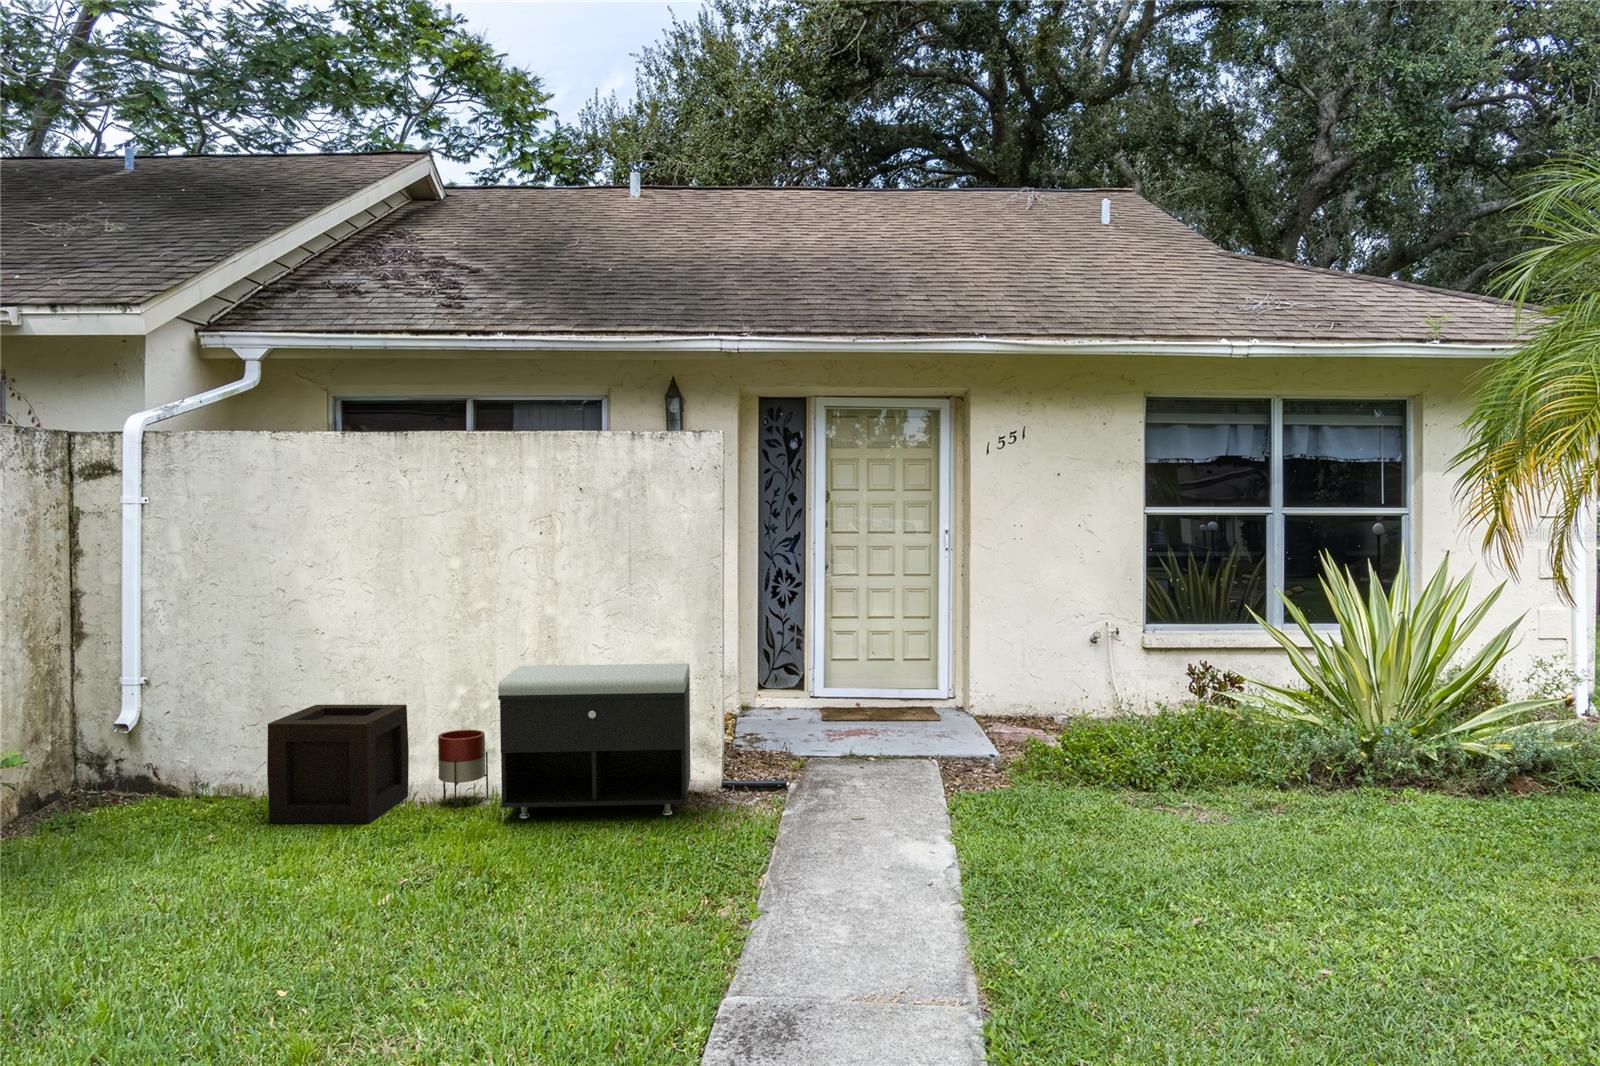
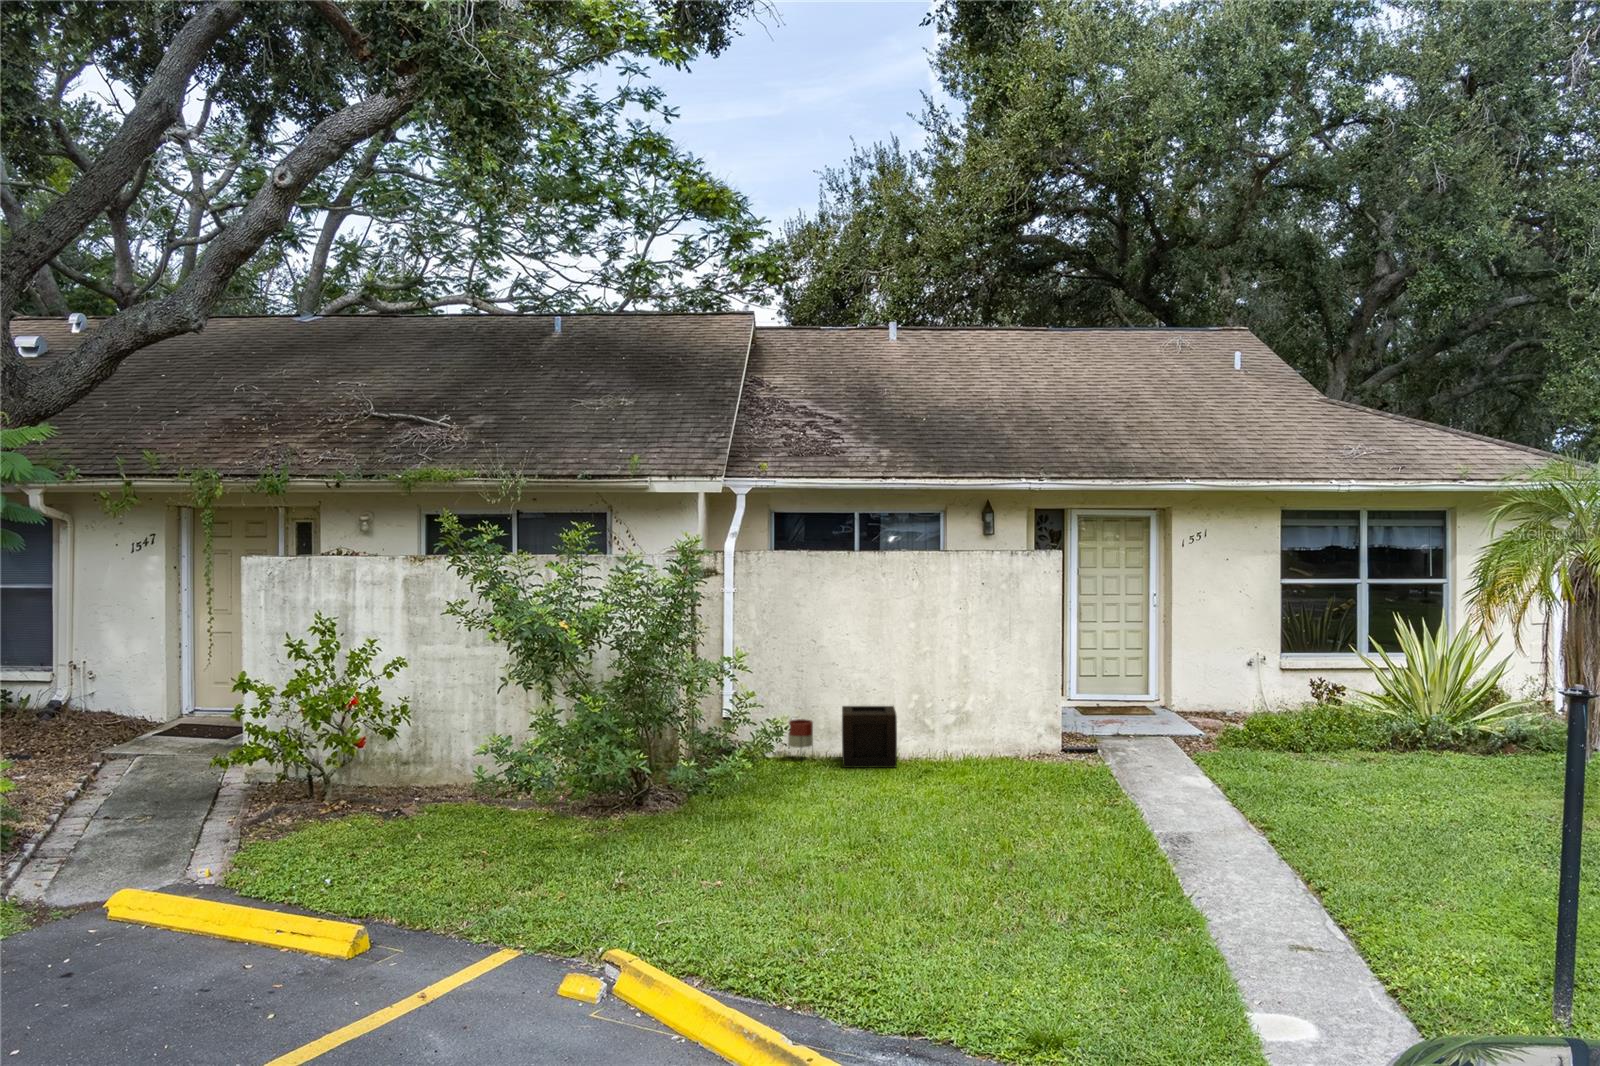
storage bench: present [498,663,690,819] -> none [956,682,1064,765]
planter: present [438,730,488,809] -> present [788,719,813,749]

